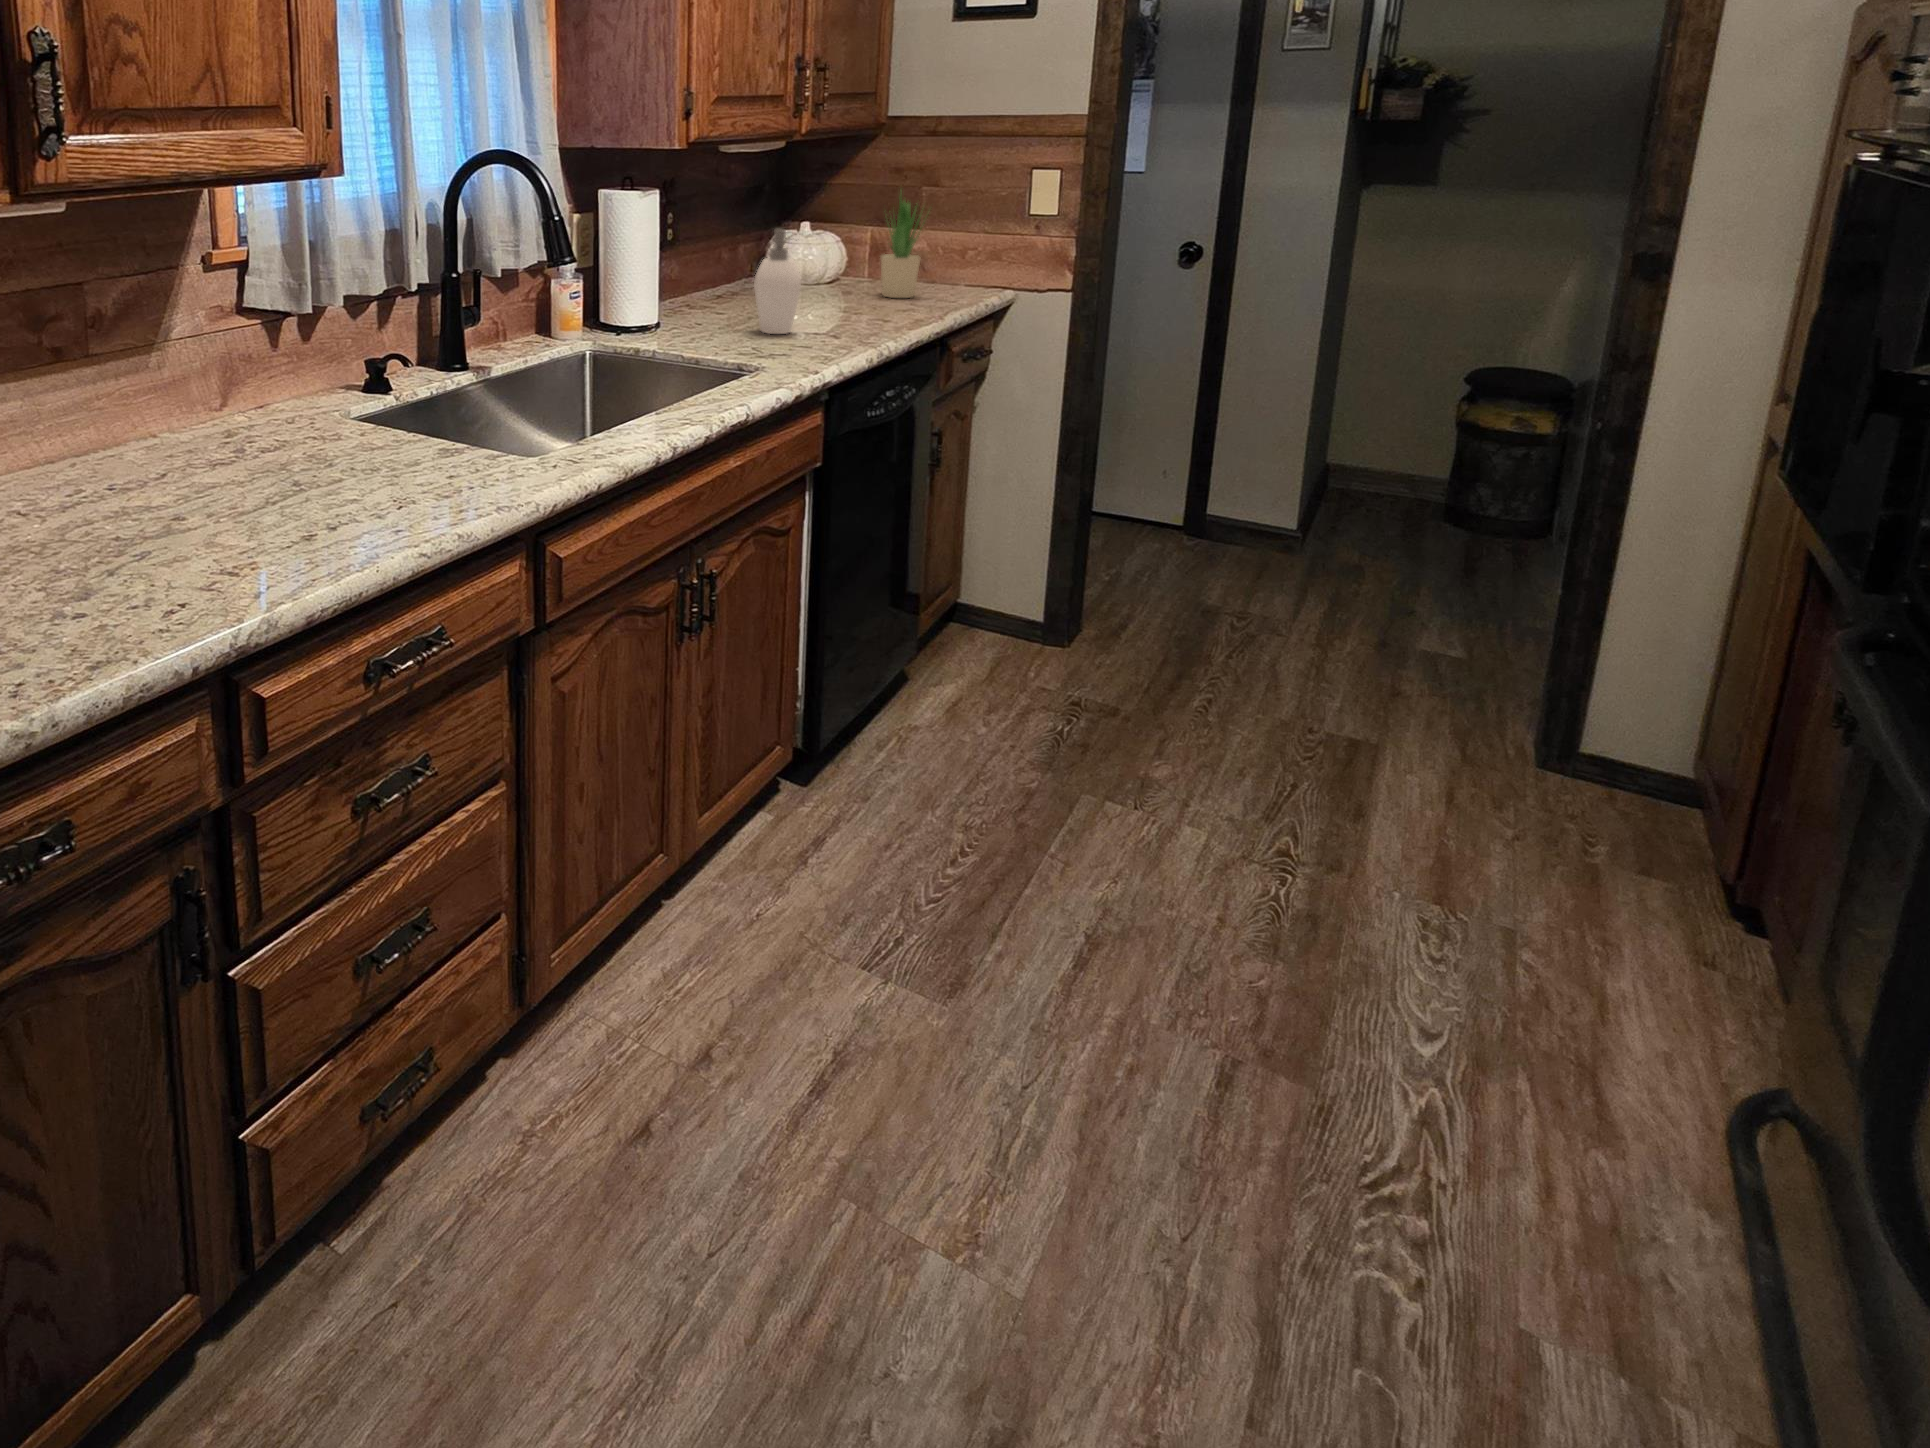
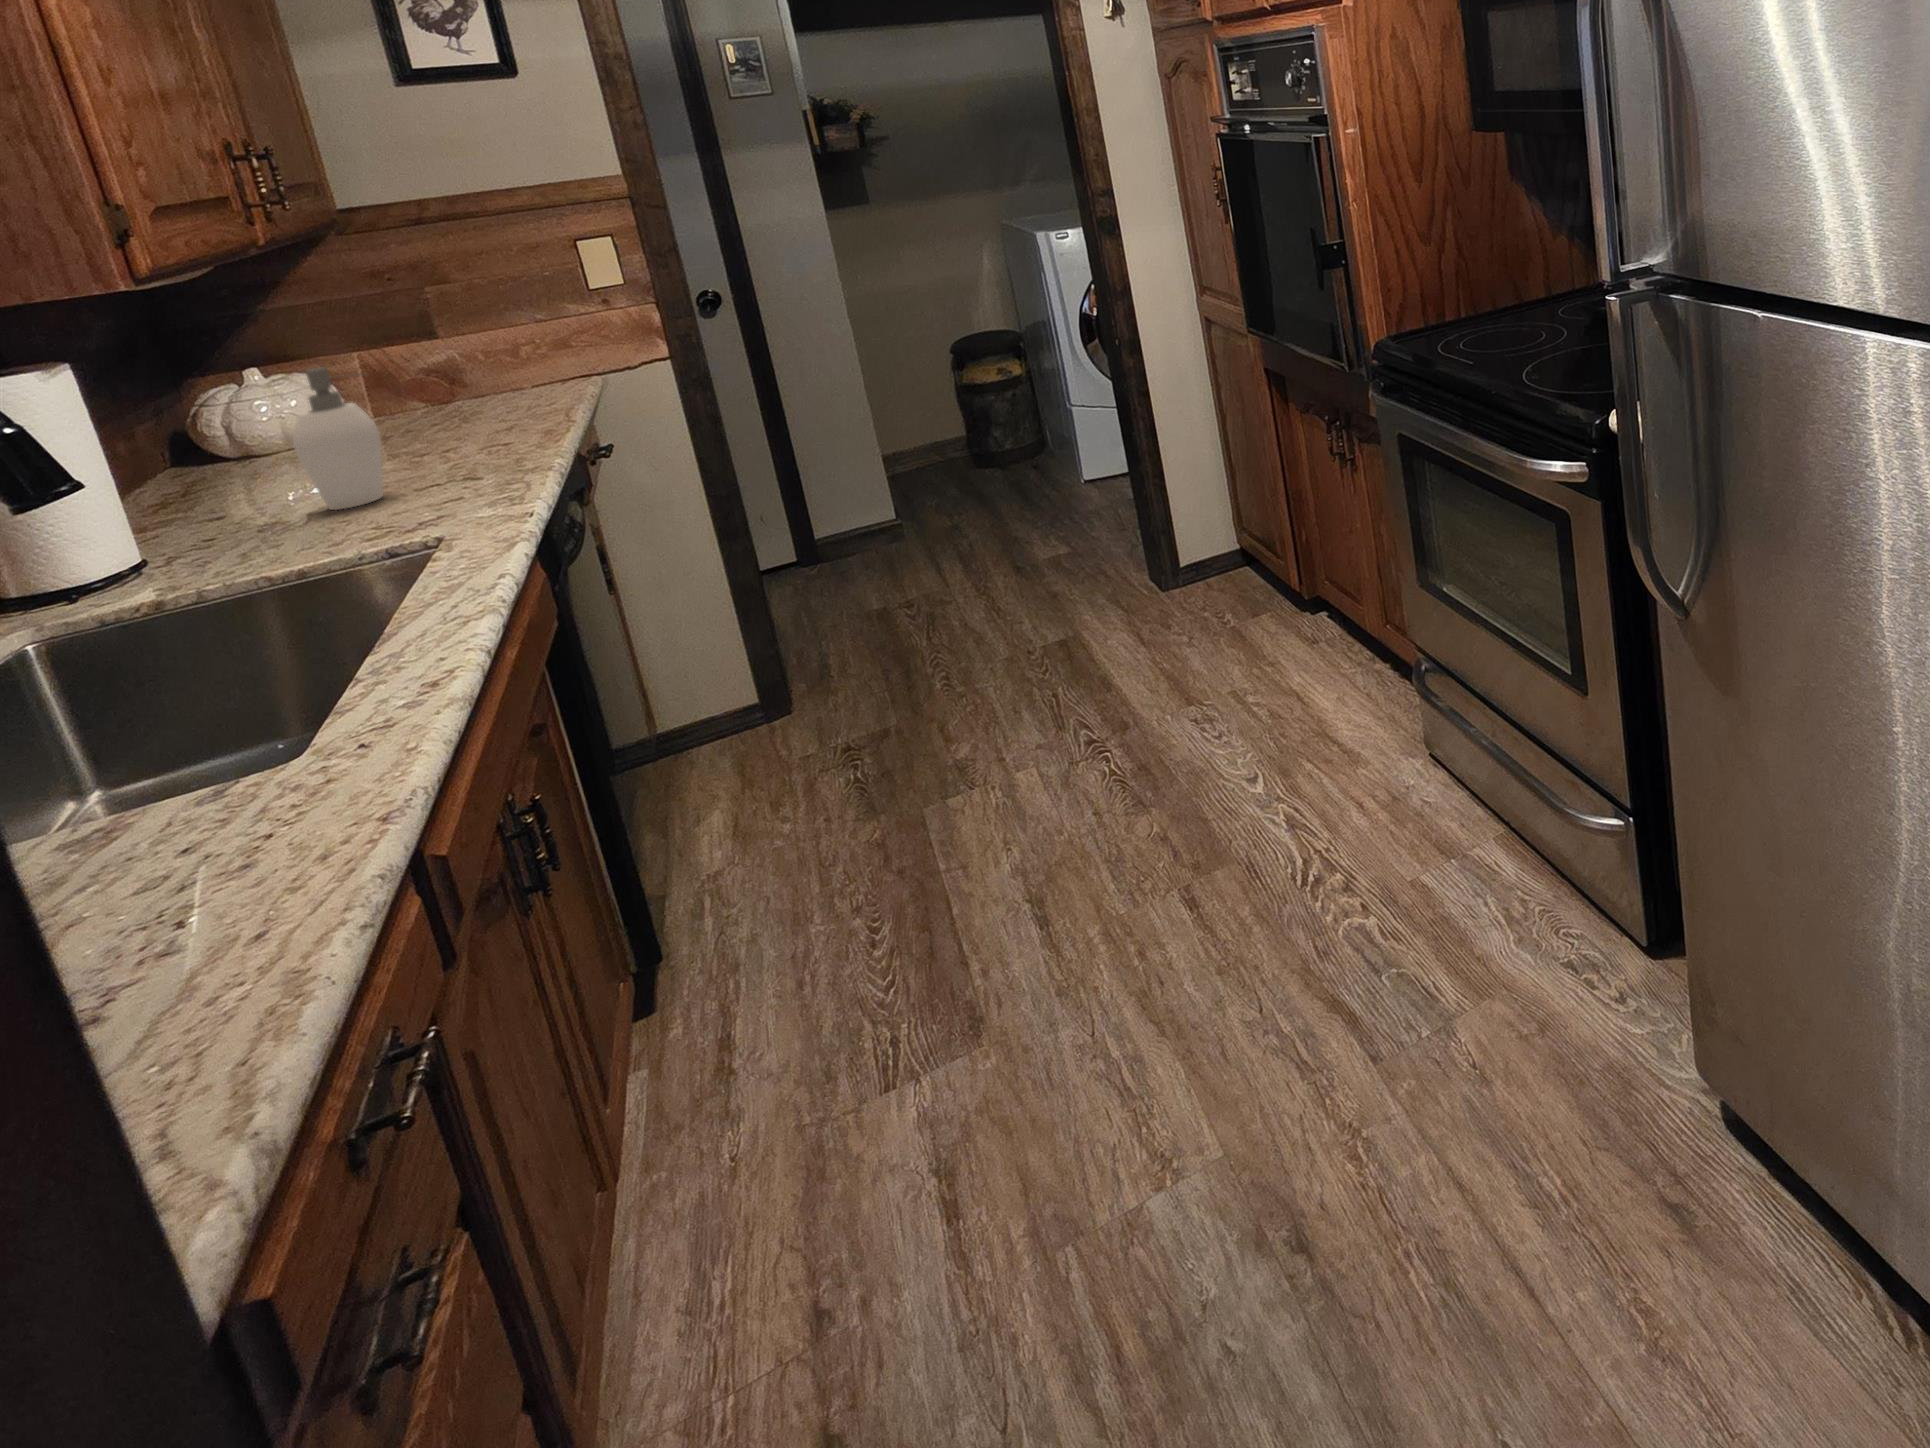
potted plant: present [880,185,921,298] -> none [395,284,482,424]

